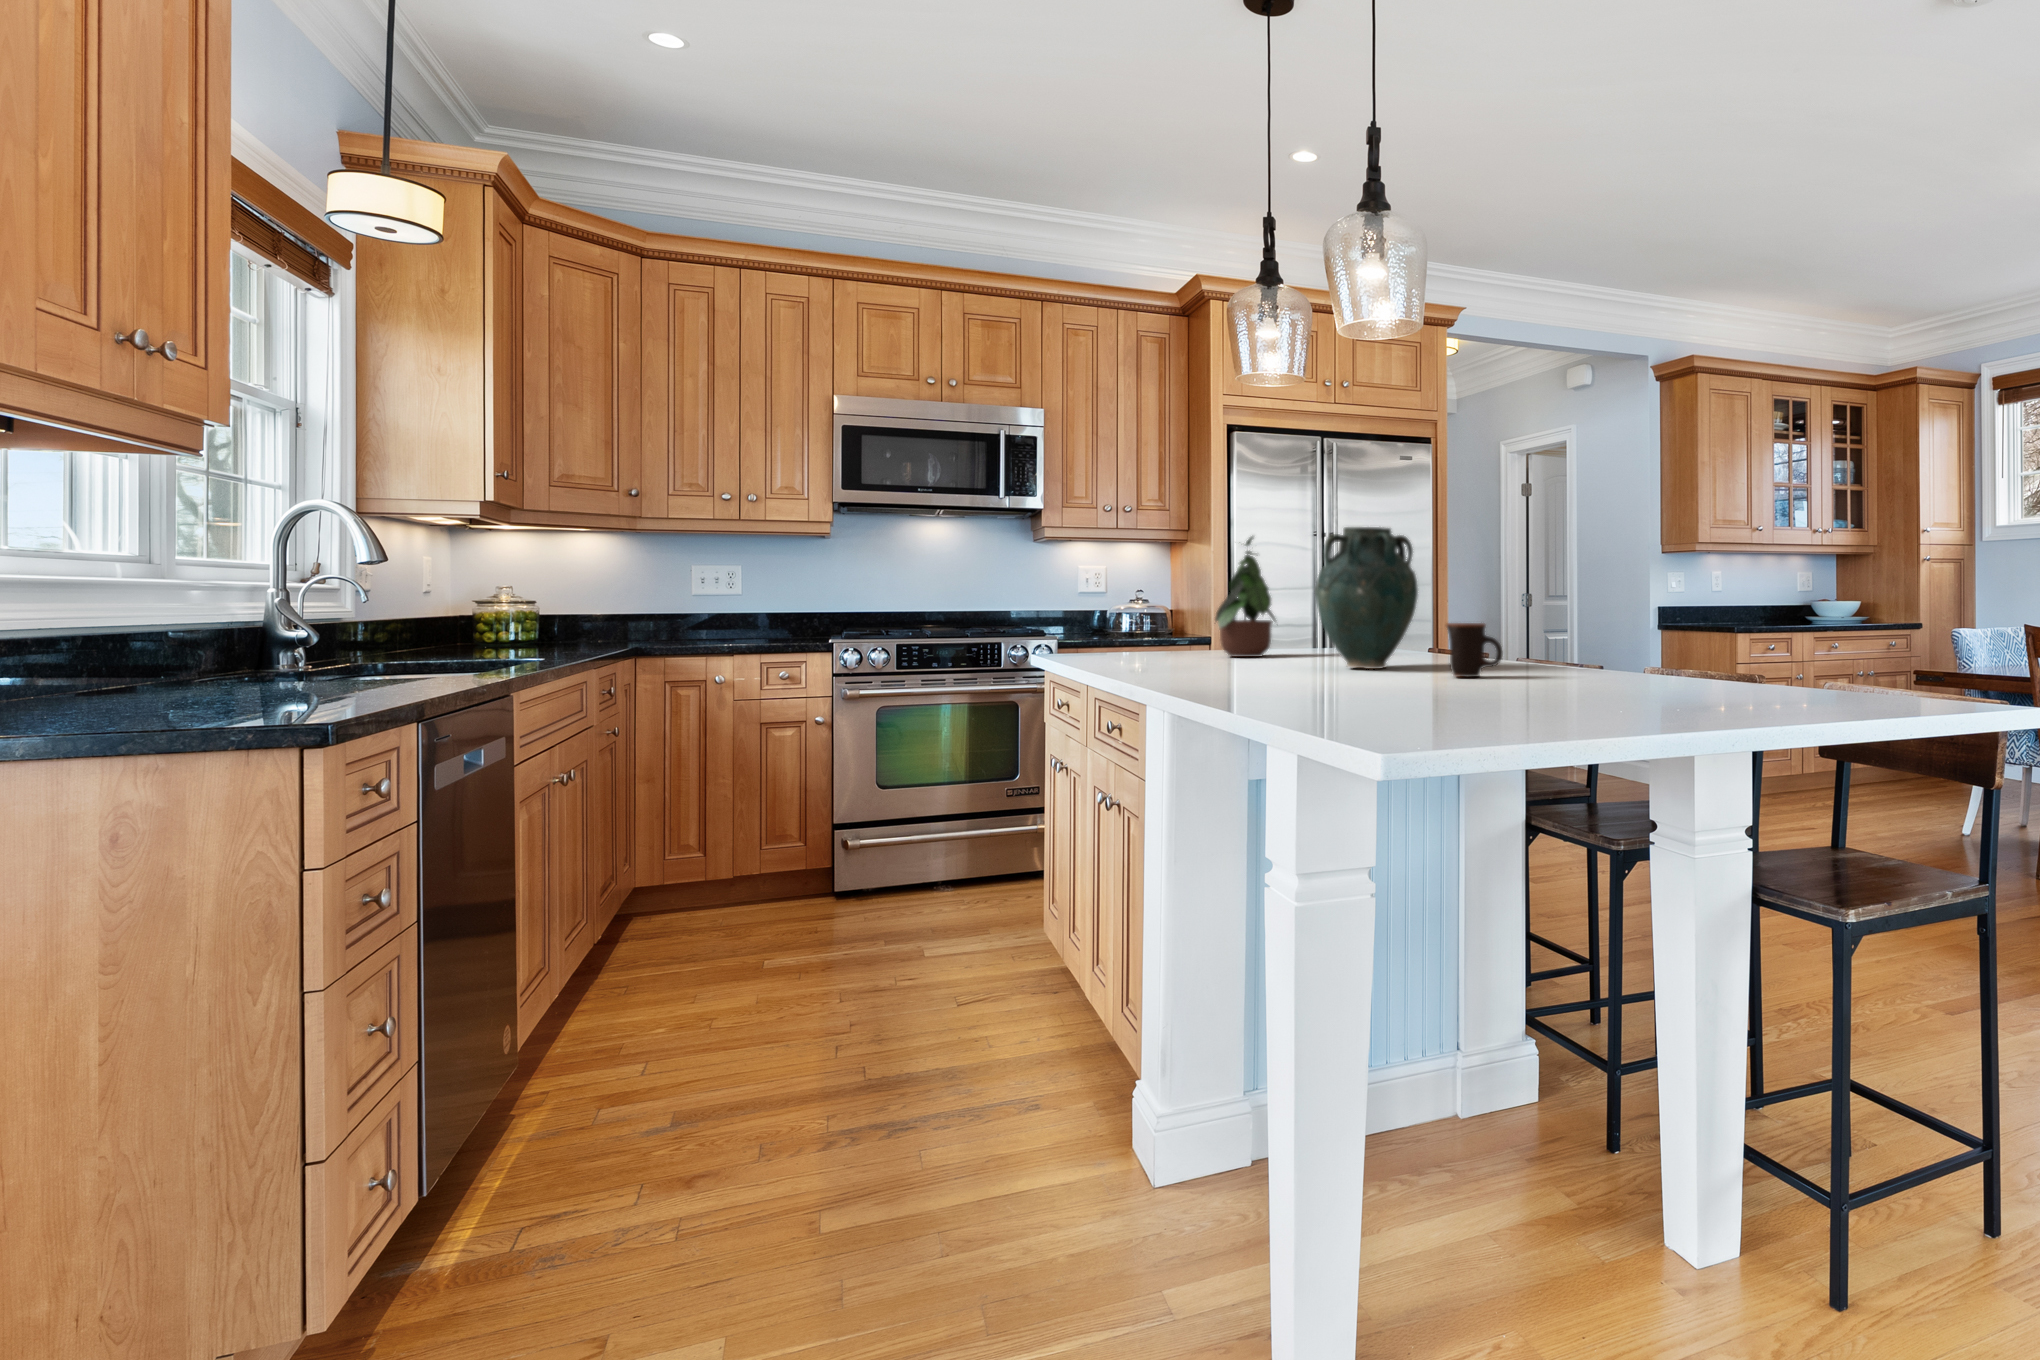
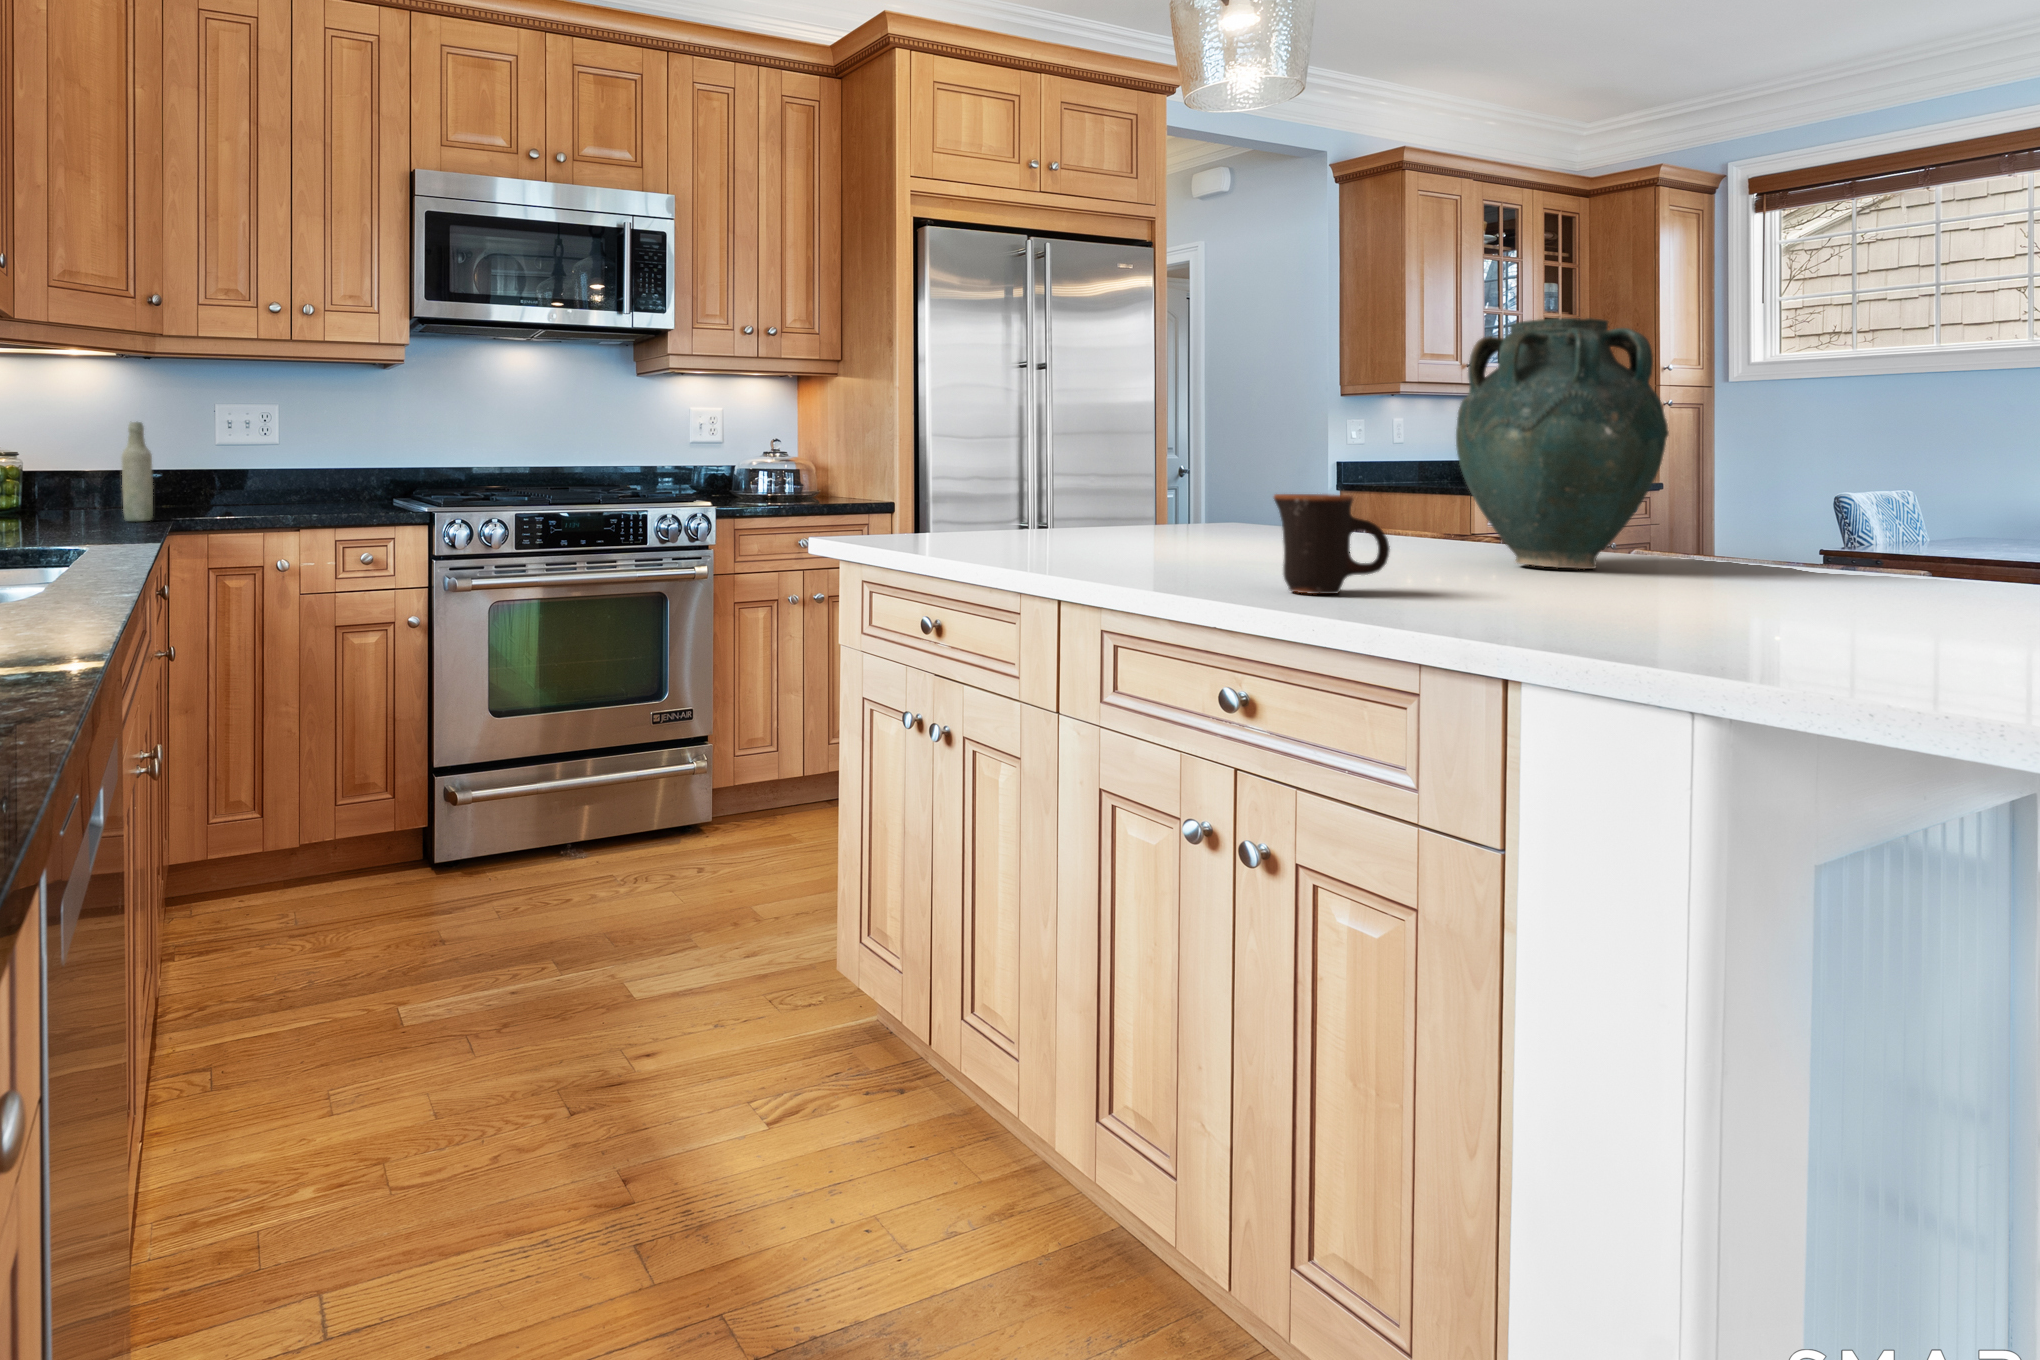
potted plant: present [1215,536,1276,657] -> none [1123,346,1249,541]
bottle: none [612,578,636,649] -> present [121,422,153,521]
mug: present [1446,623,1502,677] -> present [1274,494,1390,594]

